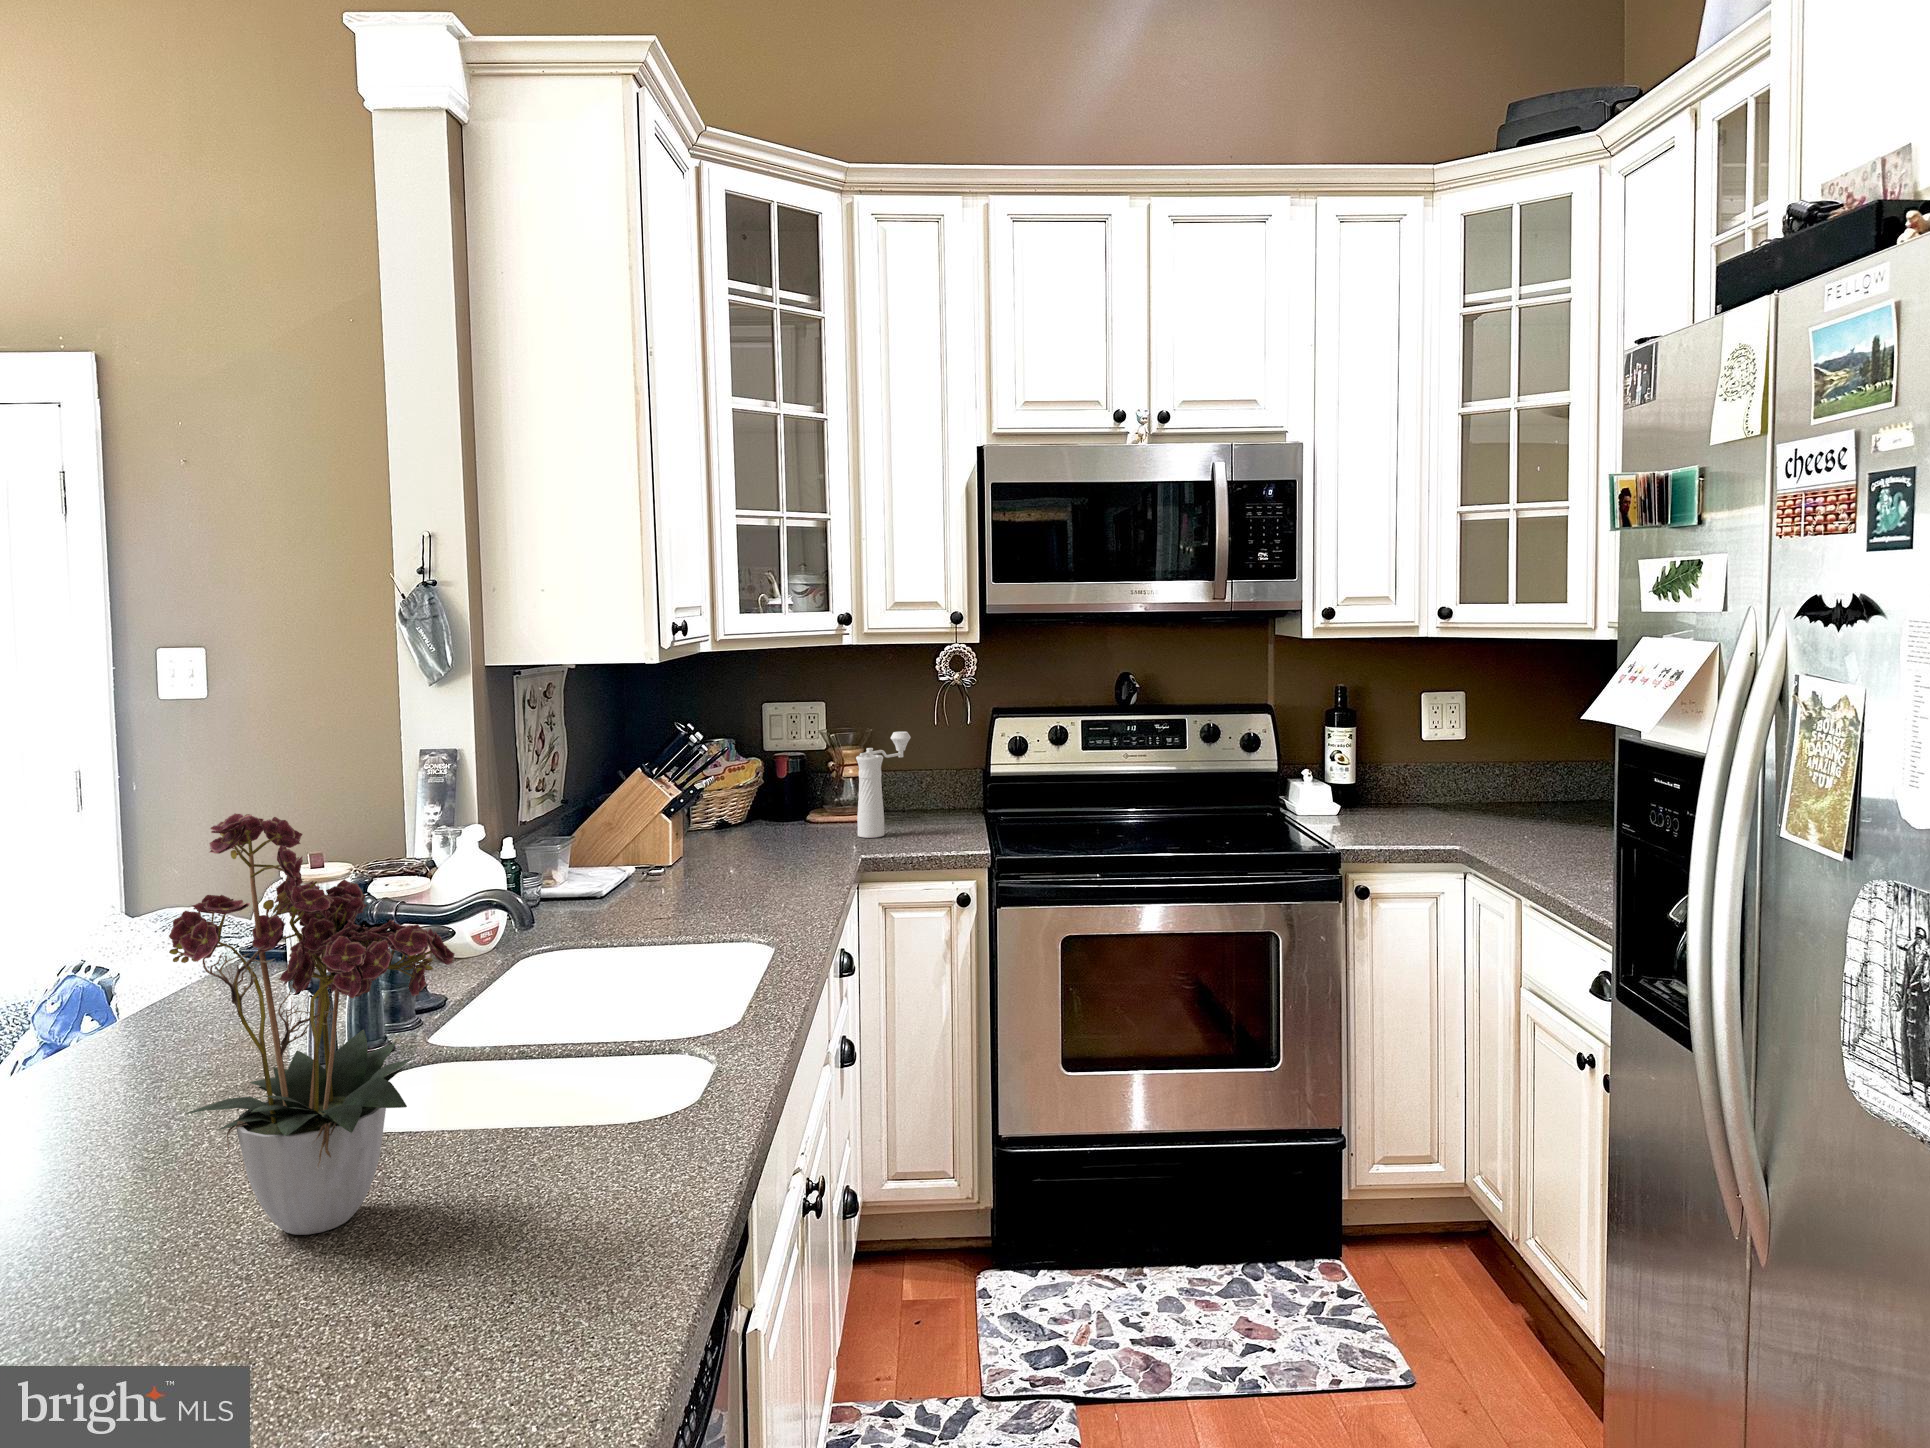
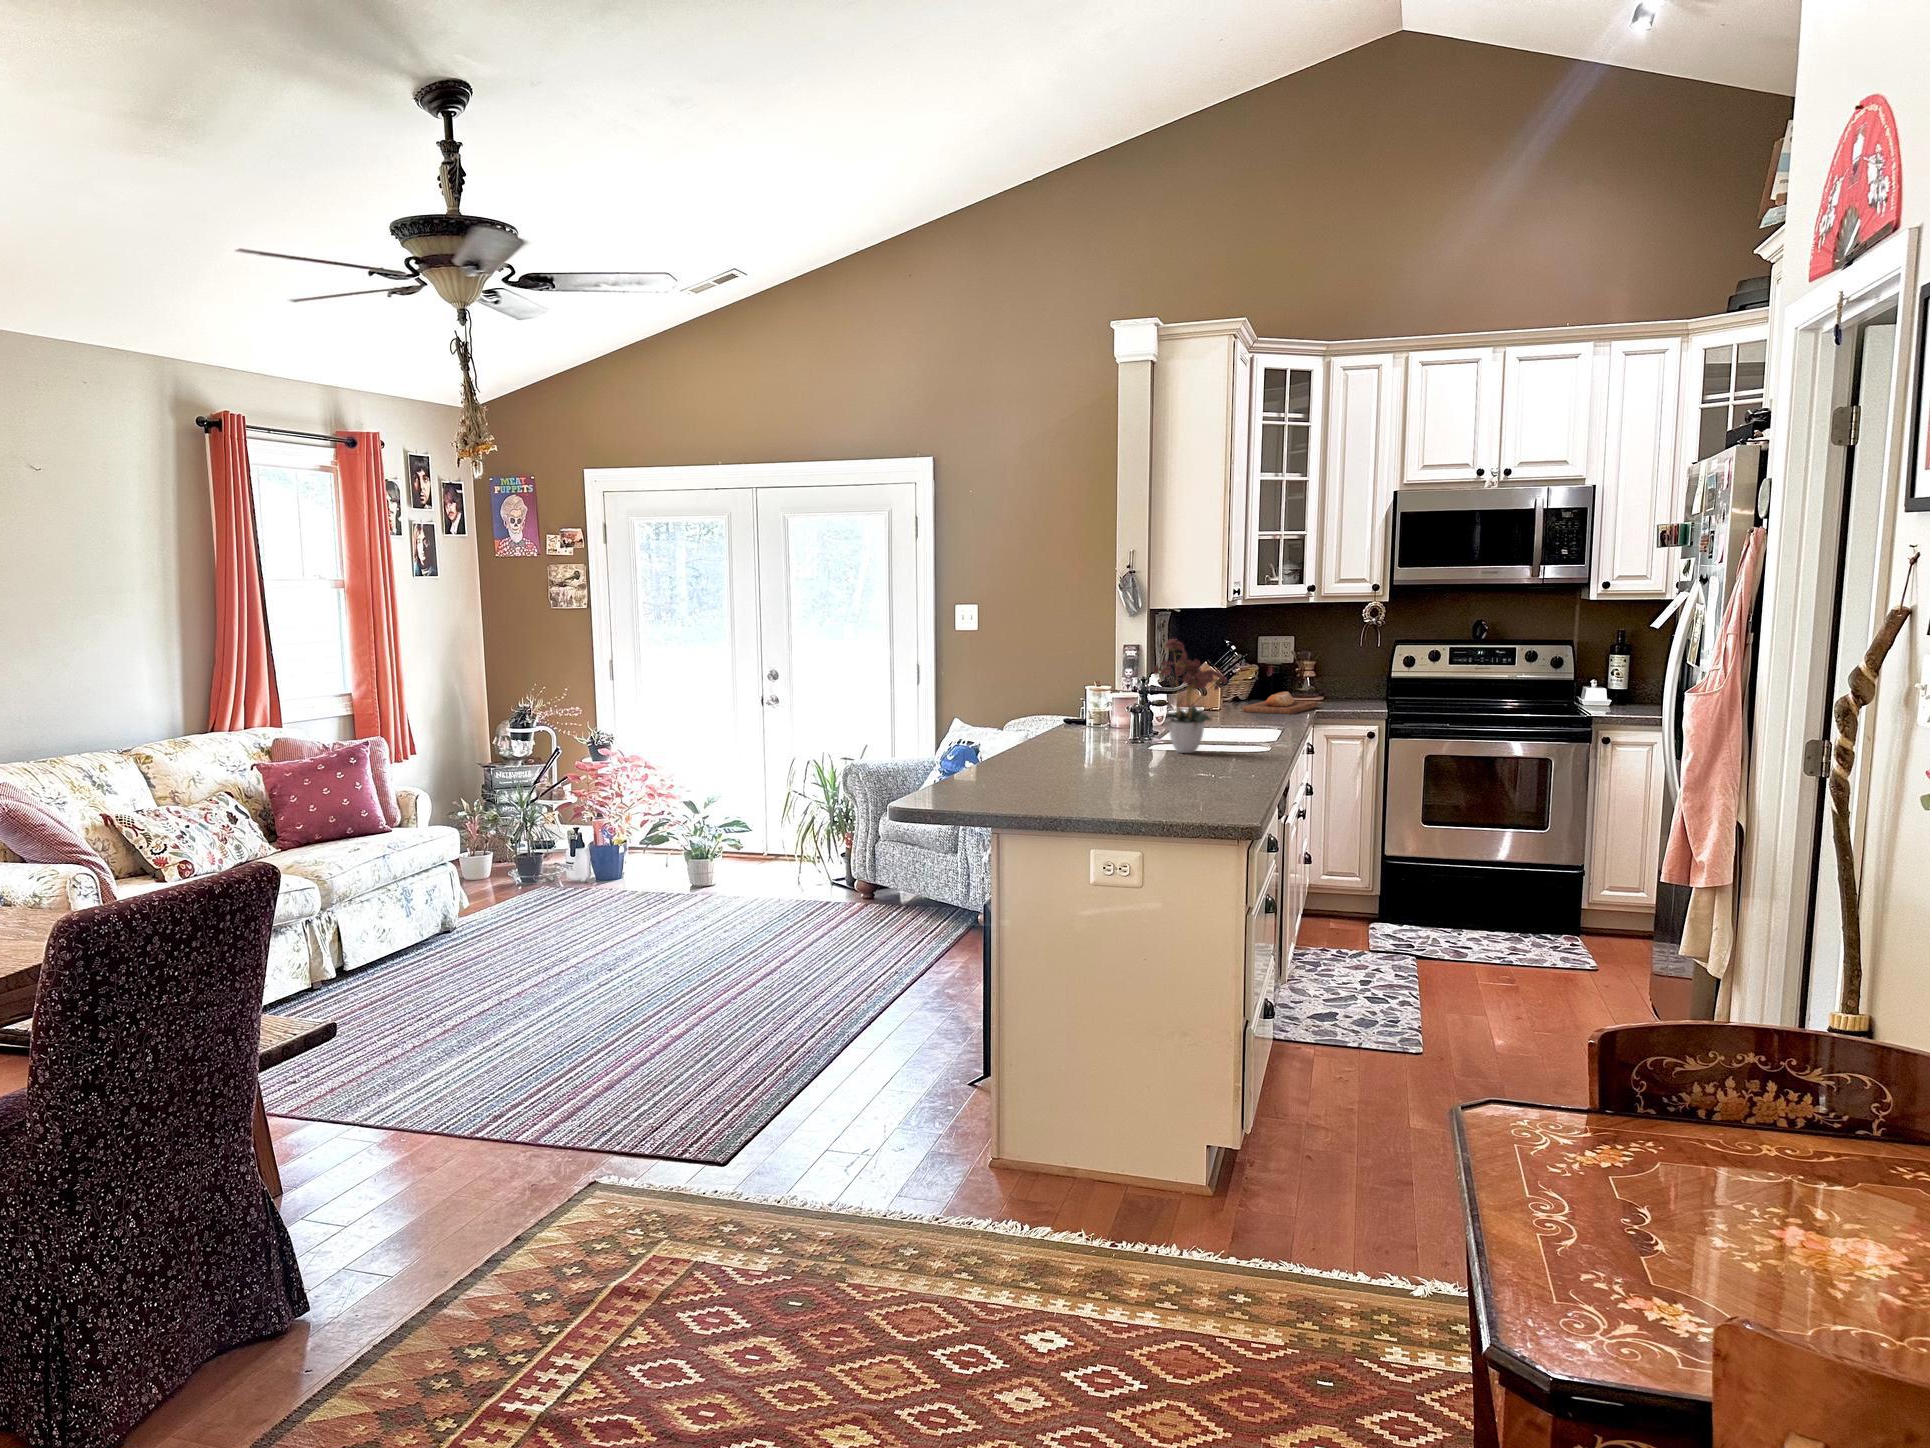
pepper mill: present [856,732,911,838] -> none [1314,650,1346,706]
bread loaf: none [707,819,862,877] -> present [1242,692,1318,714]

